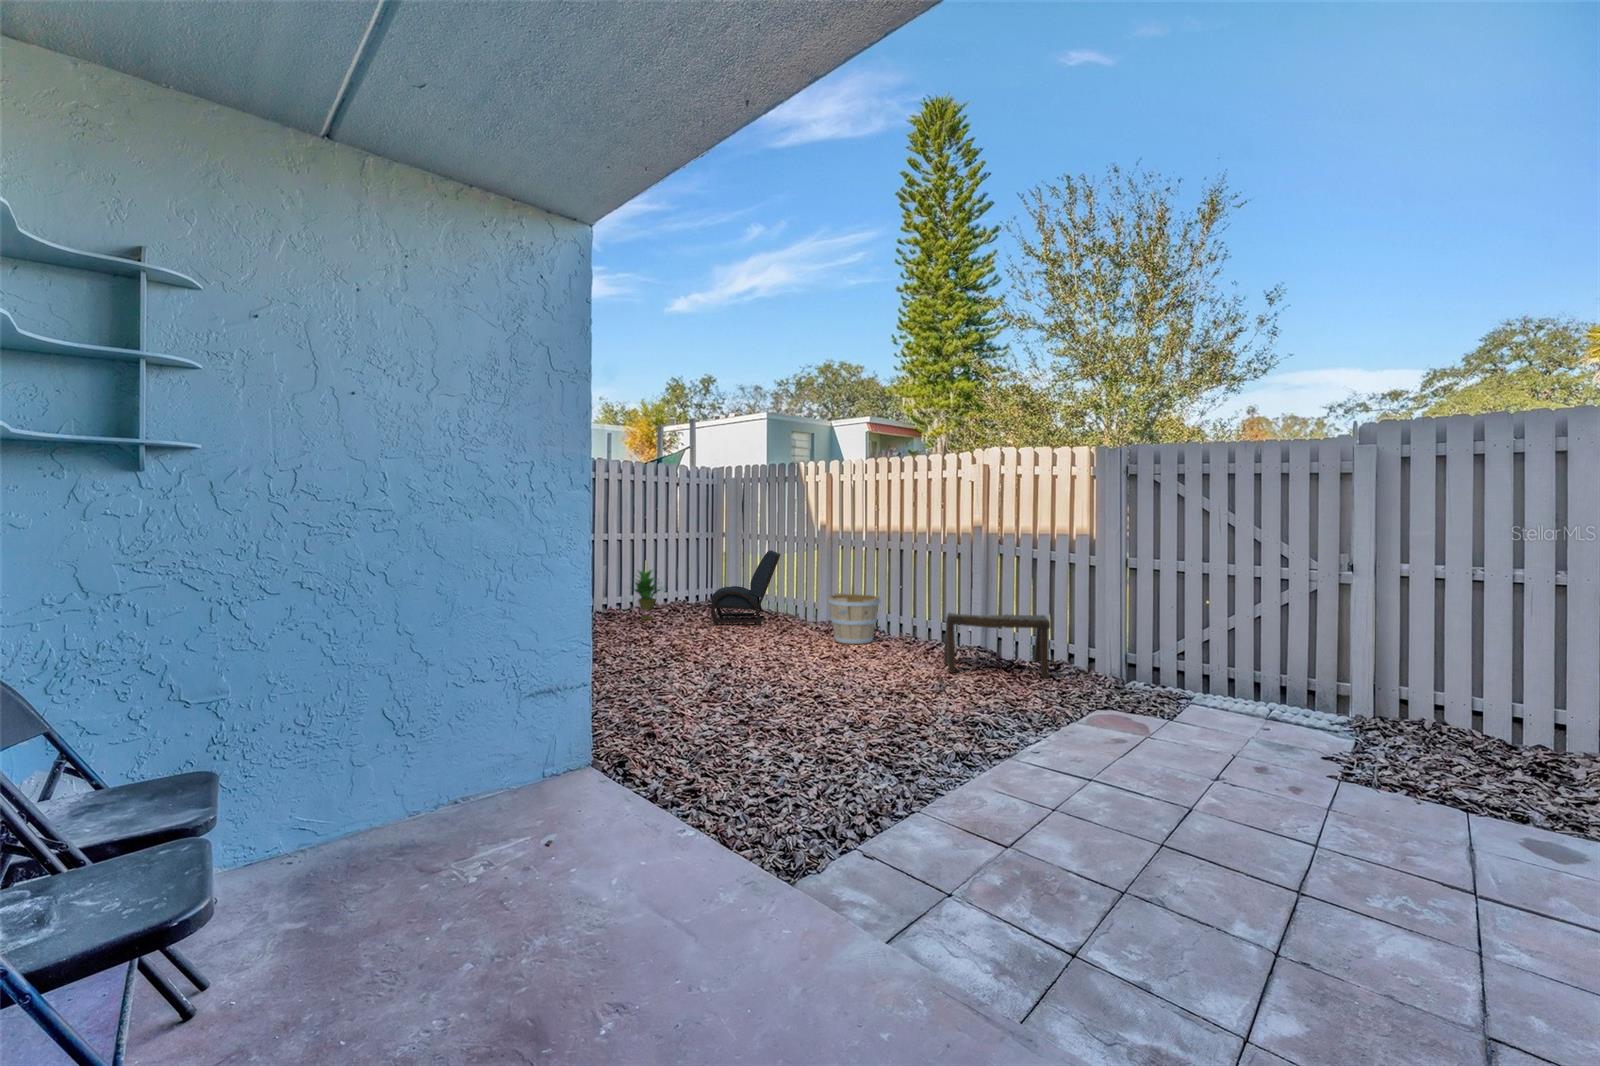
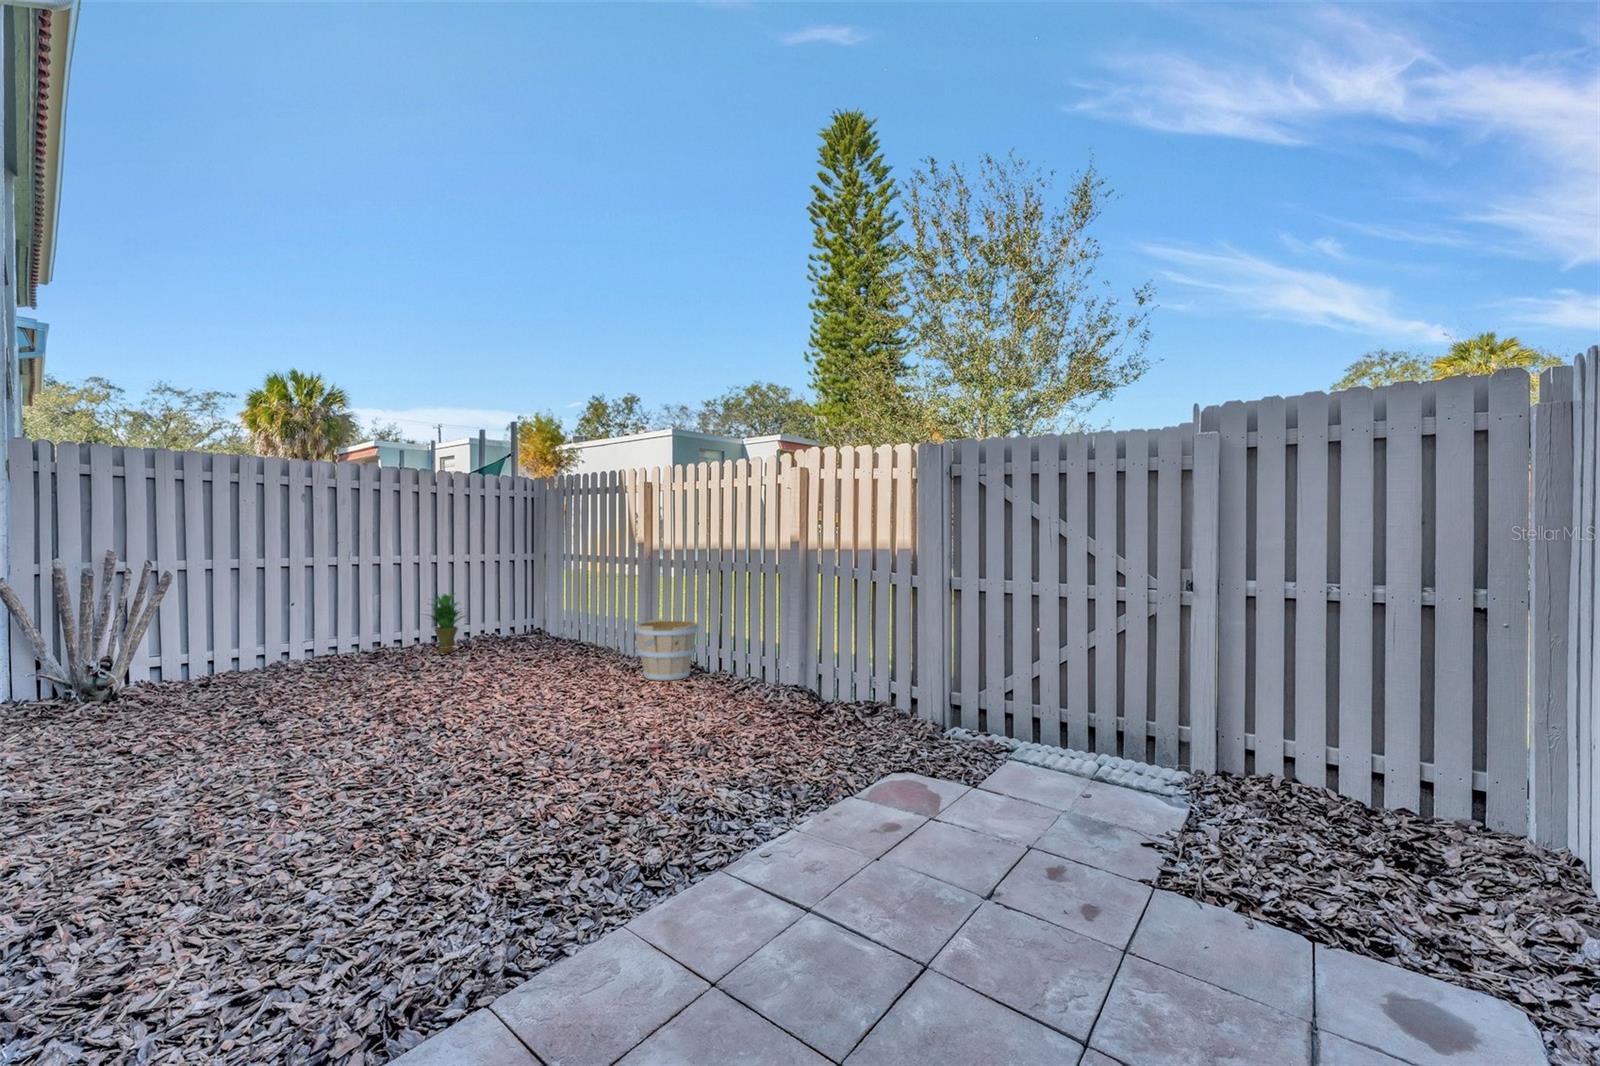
lounge chair: present [711,550,781,625] -> none [515,570,609,658]
bench: present [944,613,1050,678] -> none [741,643,866,723]

